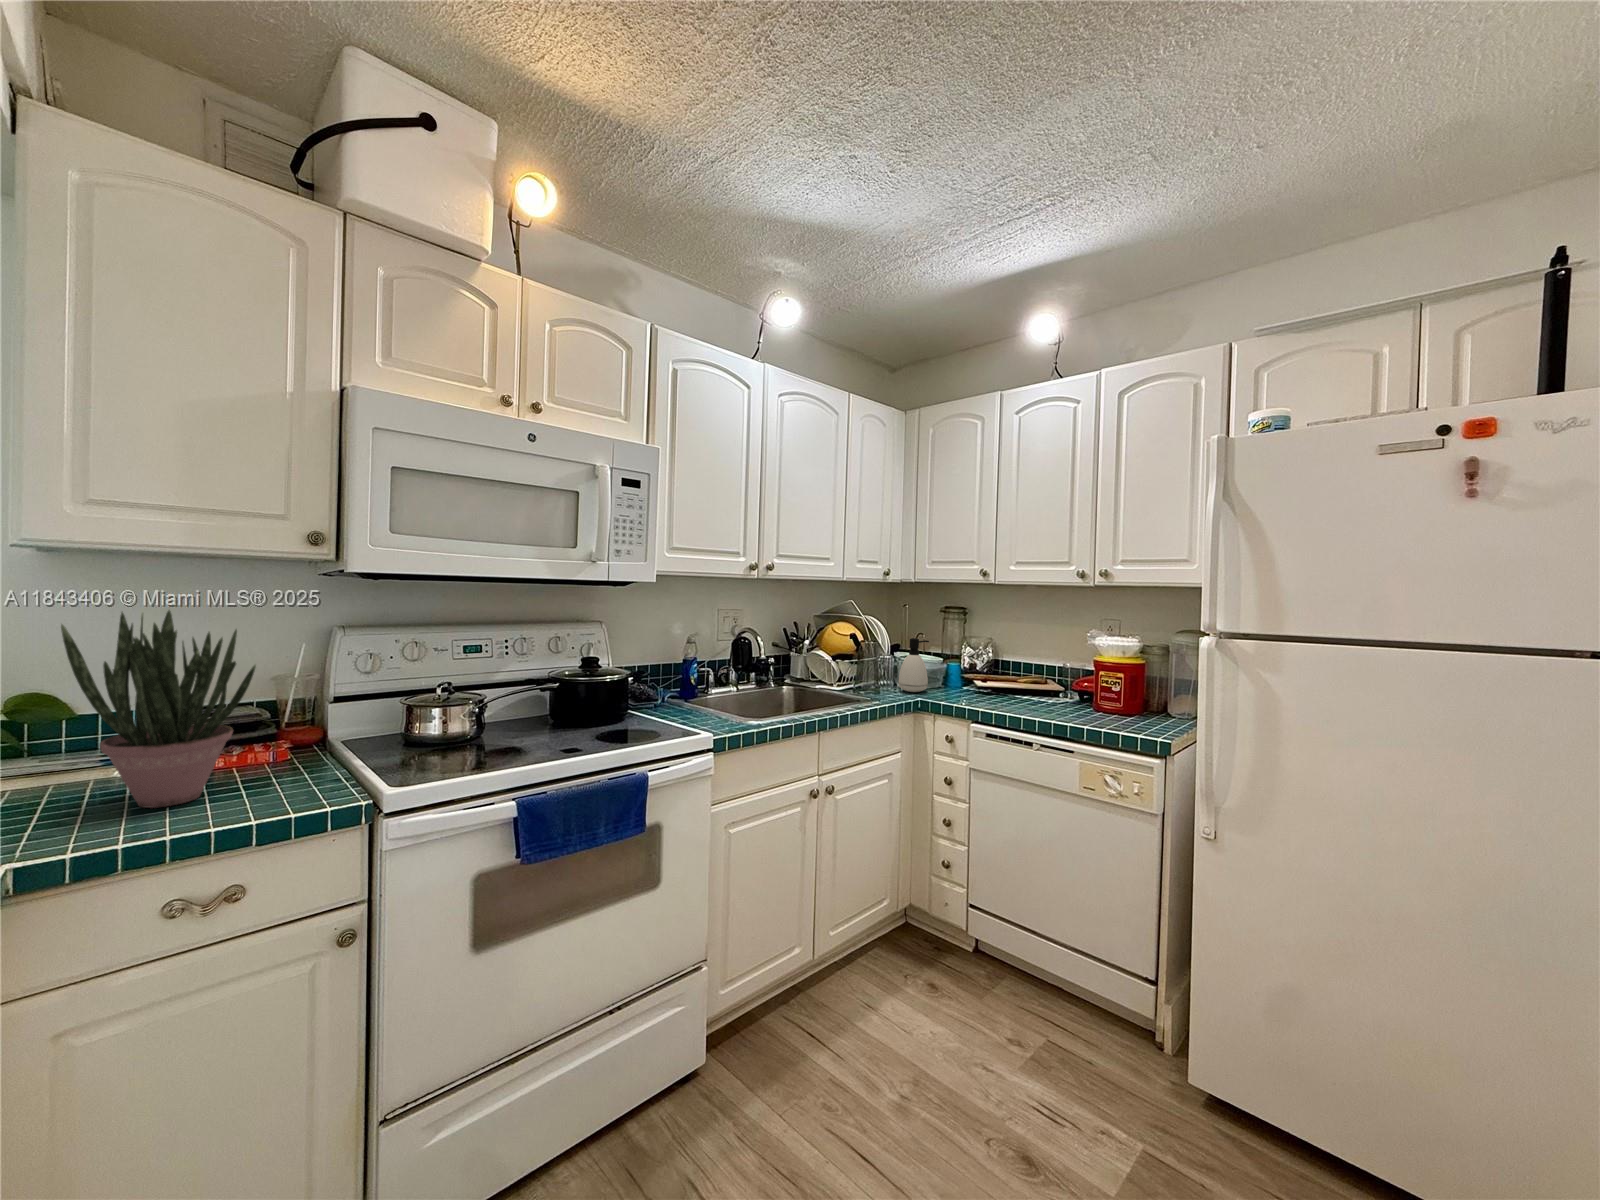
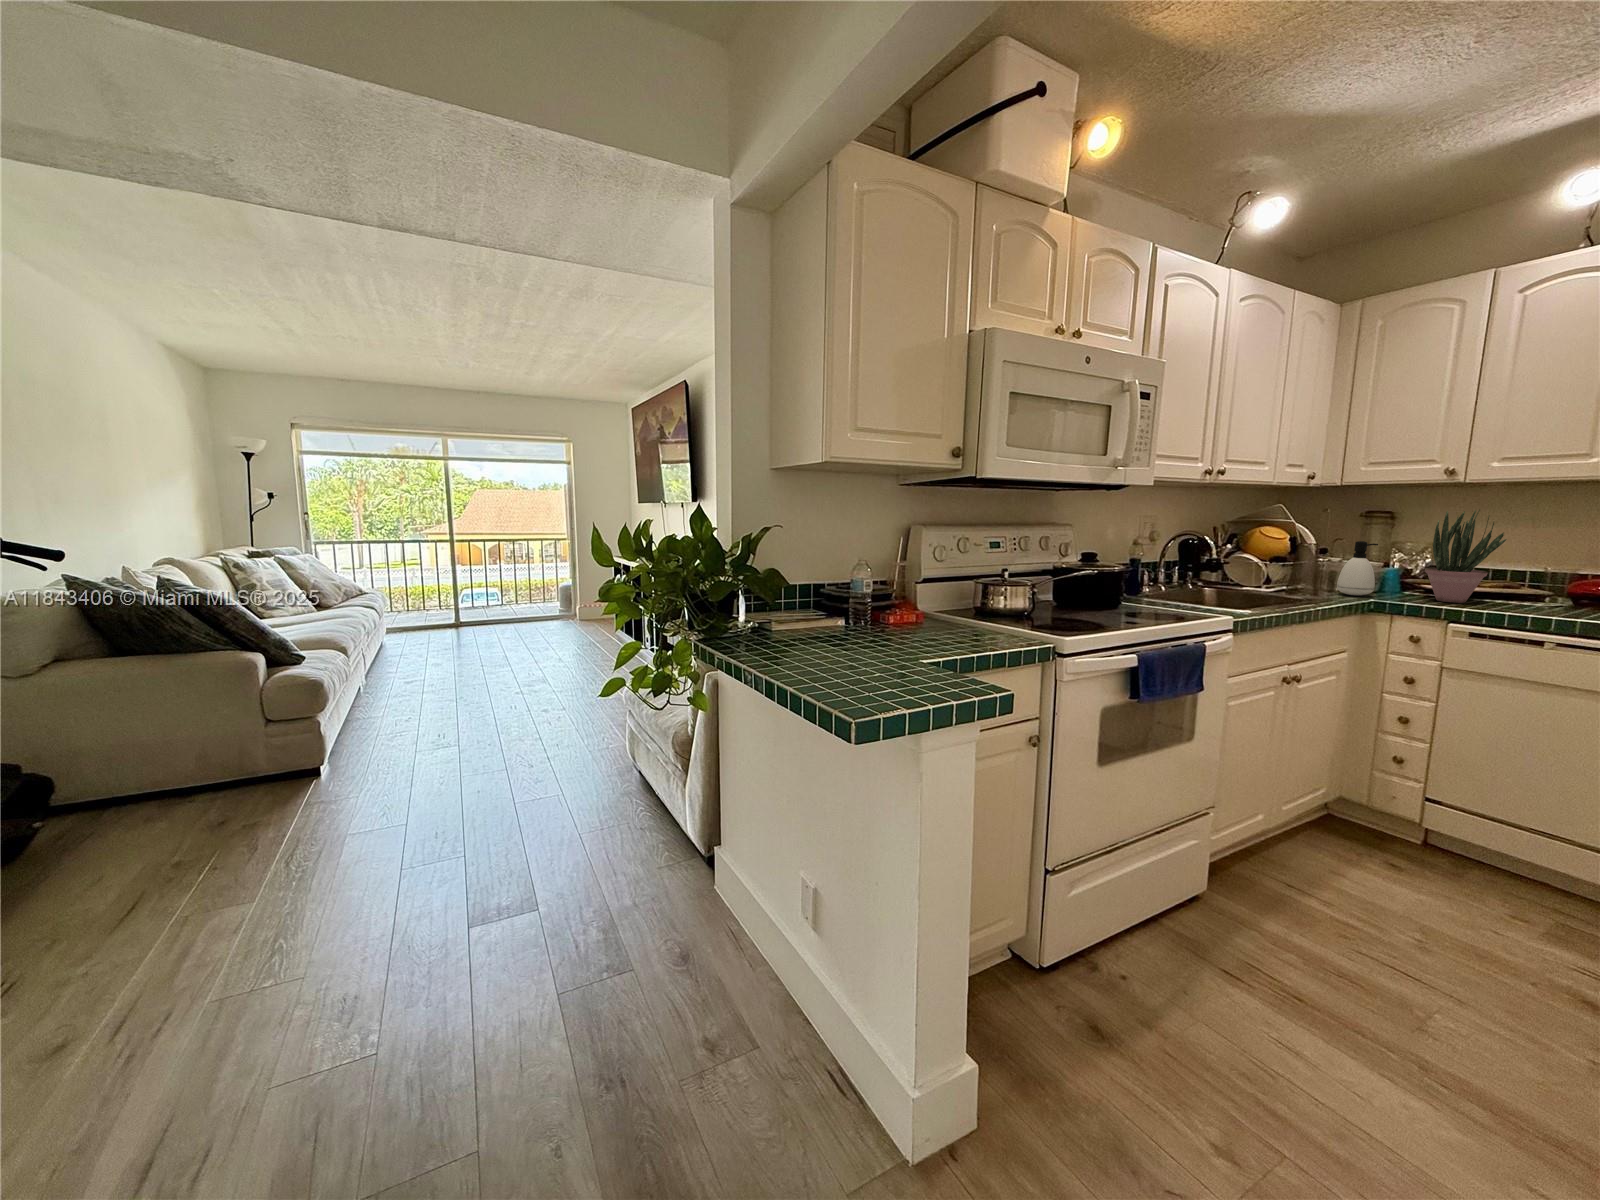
potted plant: present [61,610,256,808] -> present [1425,510,1506,603]

